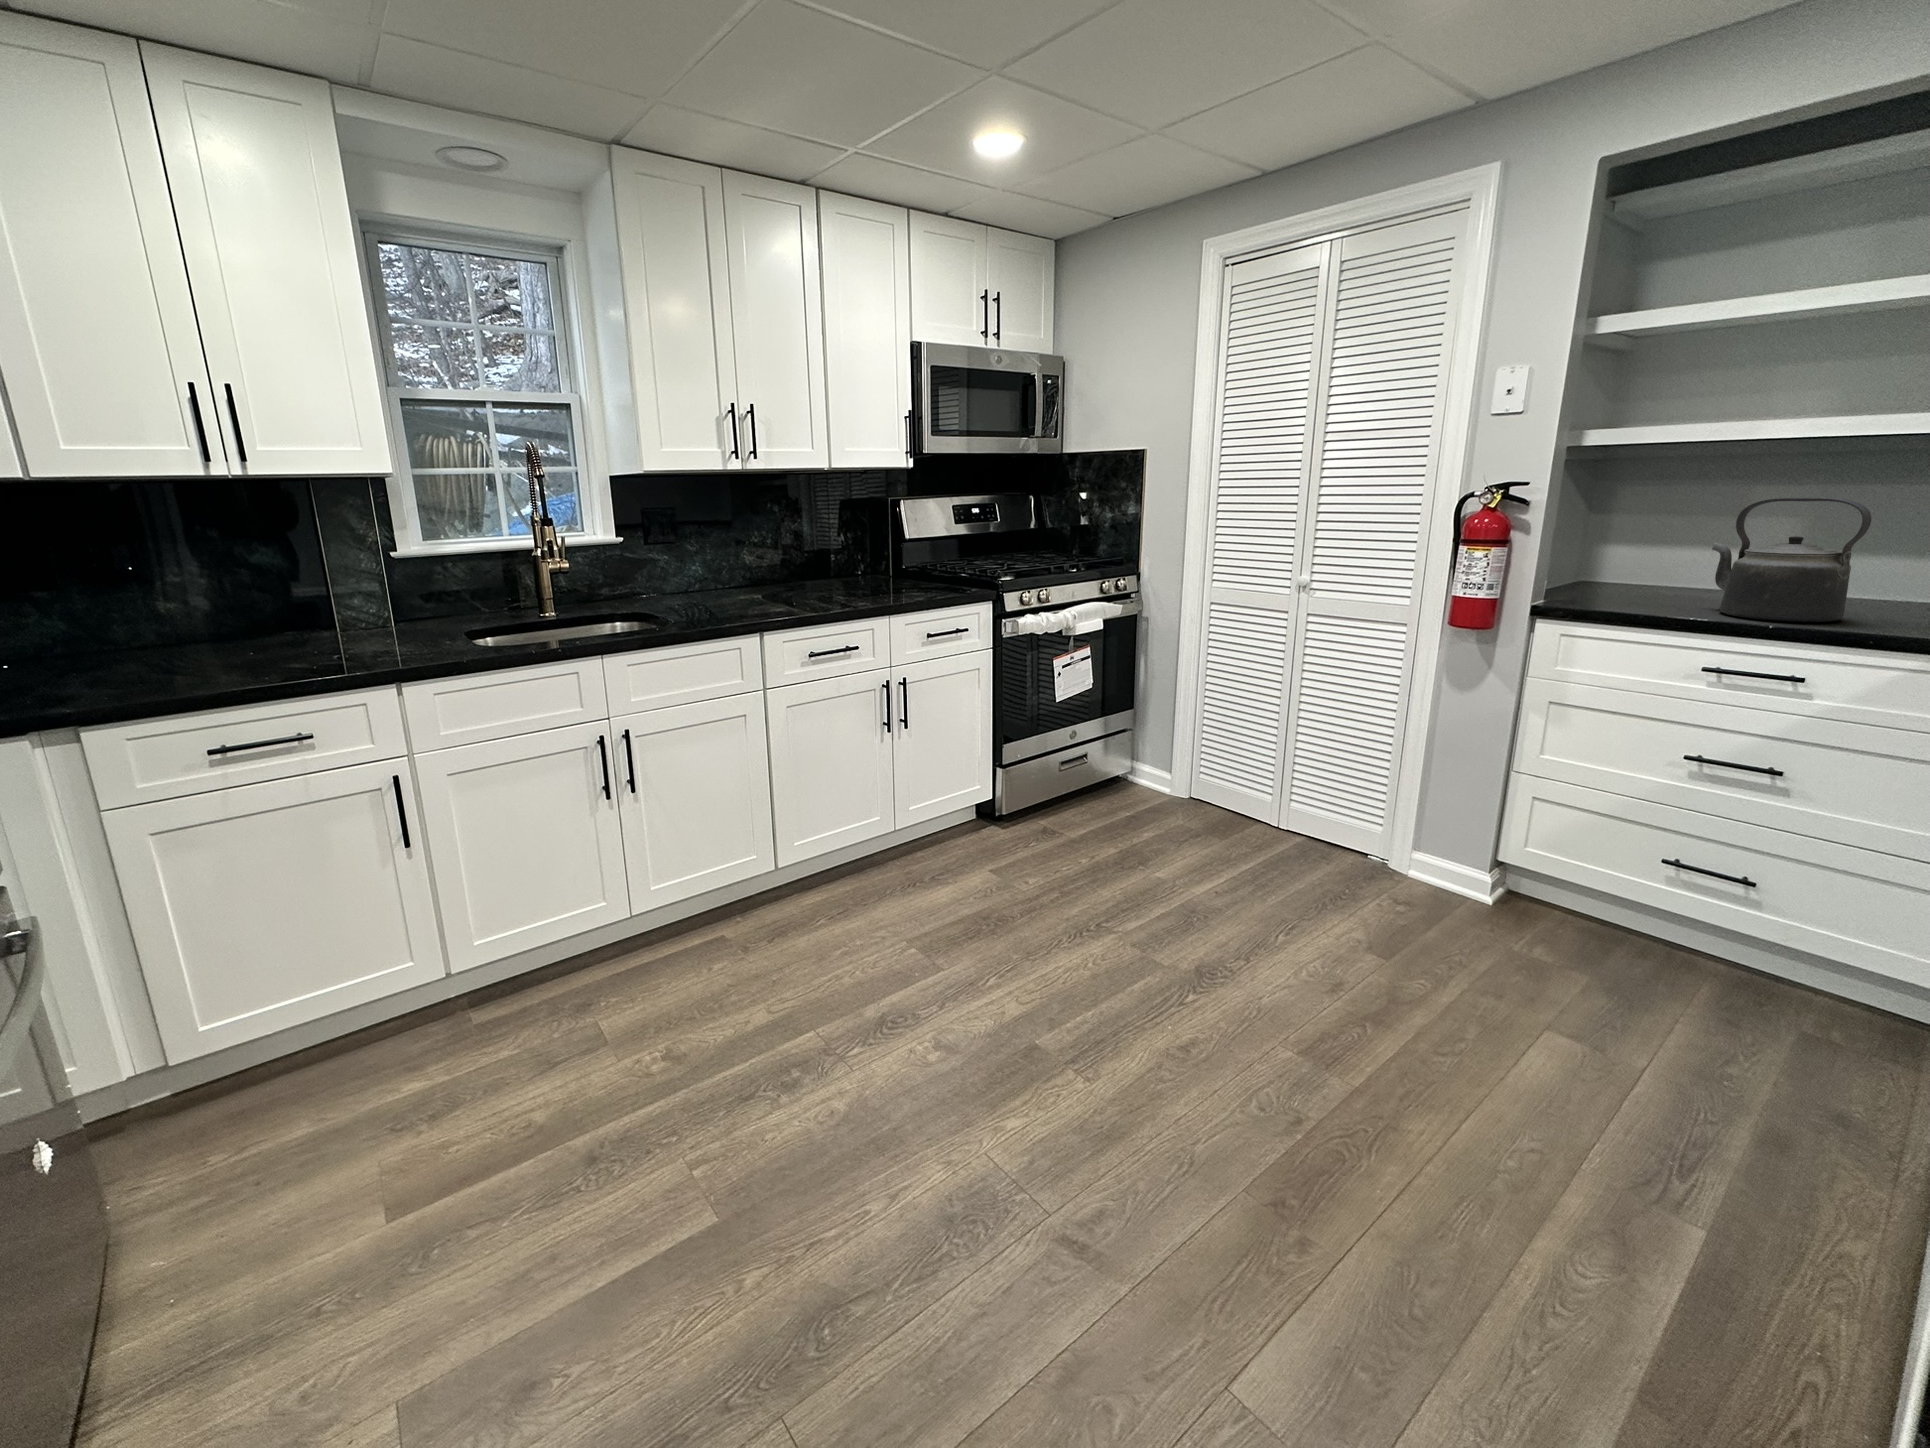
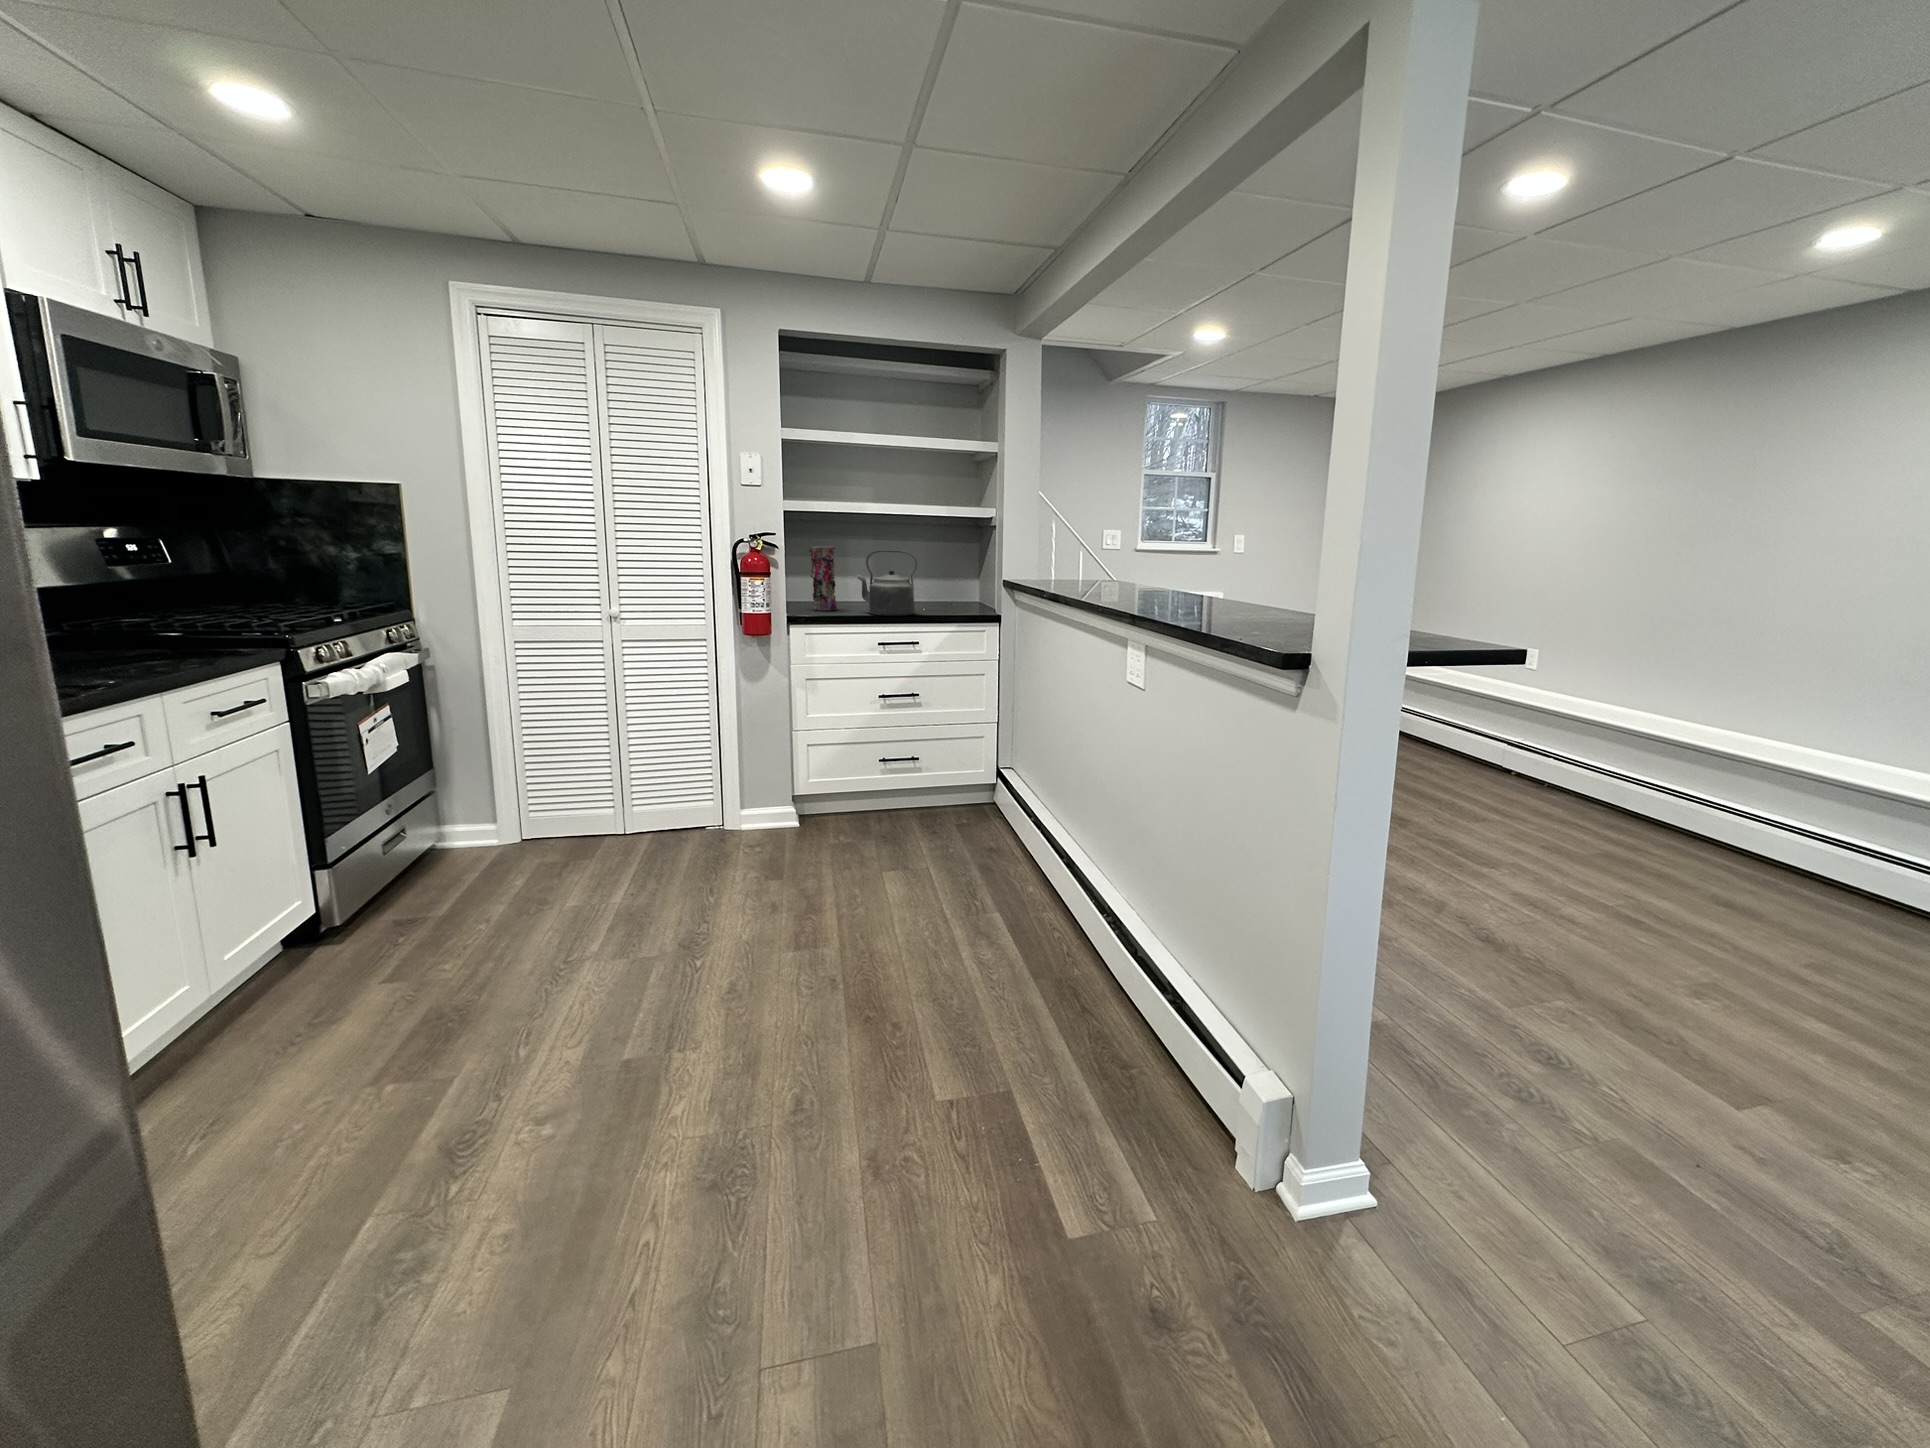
vase: none [1615,495,1679,600] -> present [809,547,837,611]

